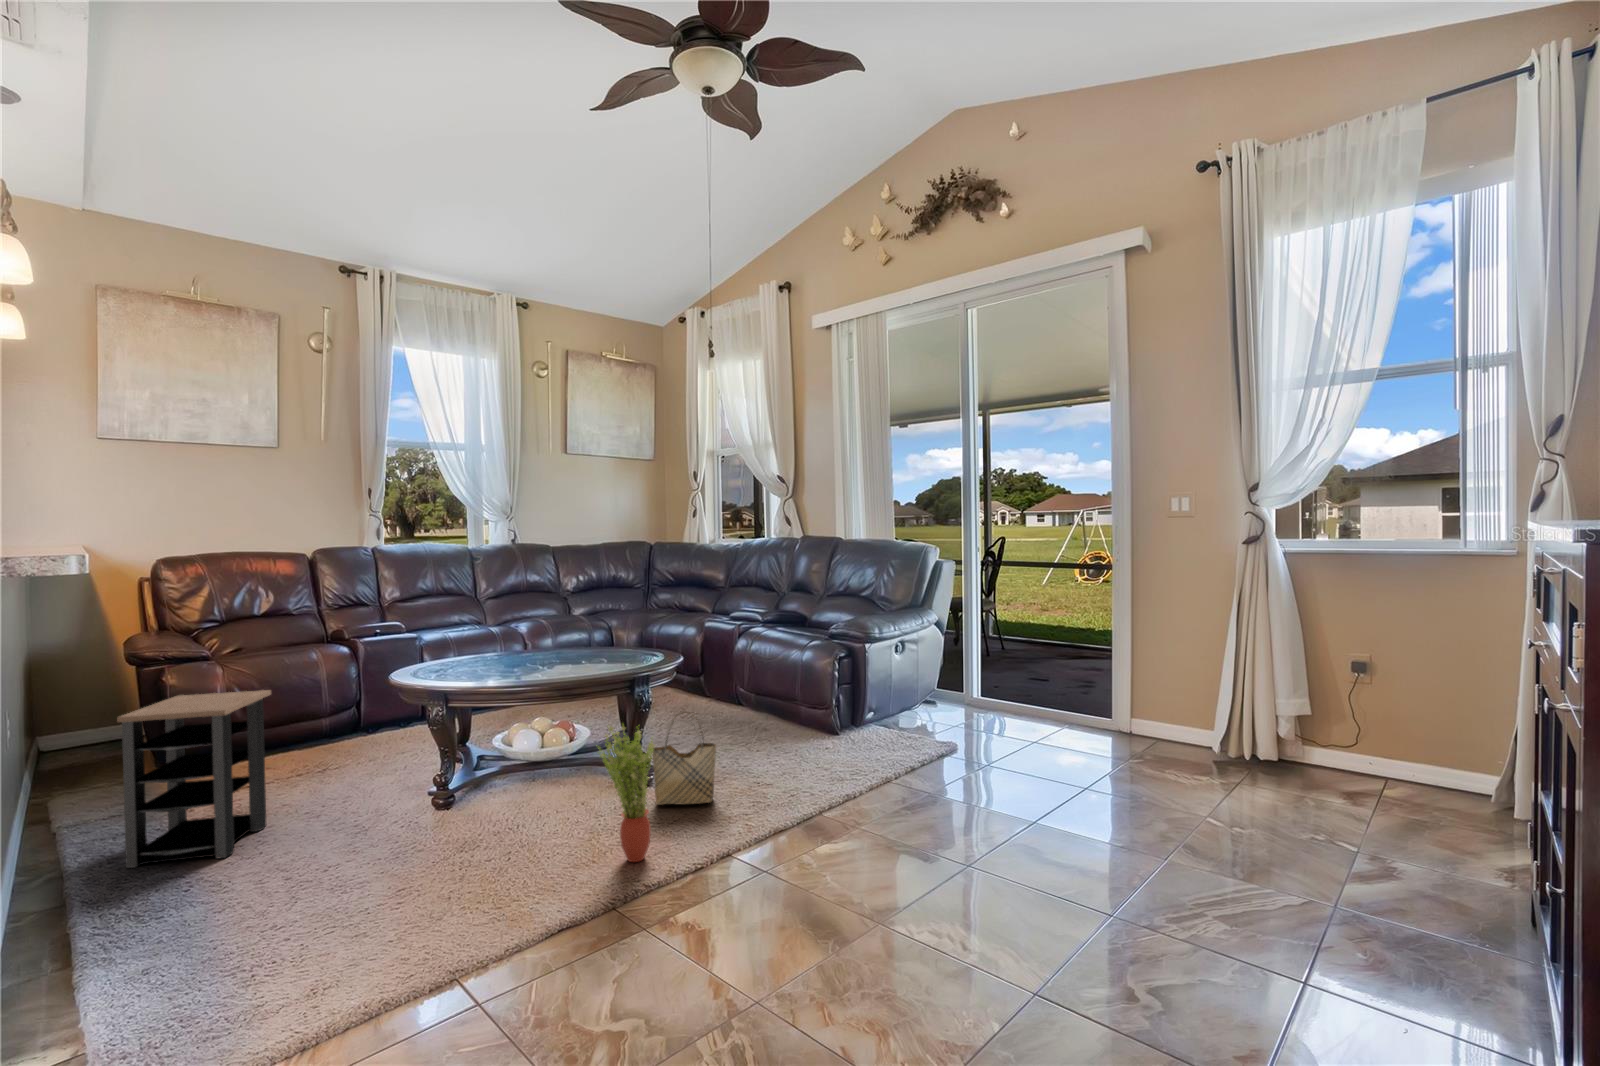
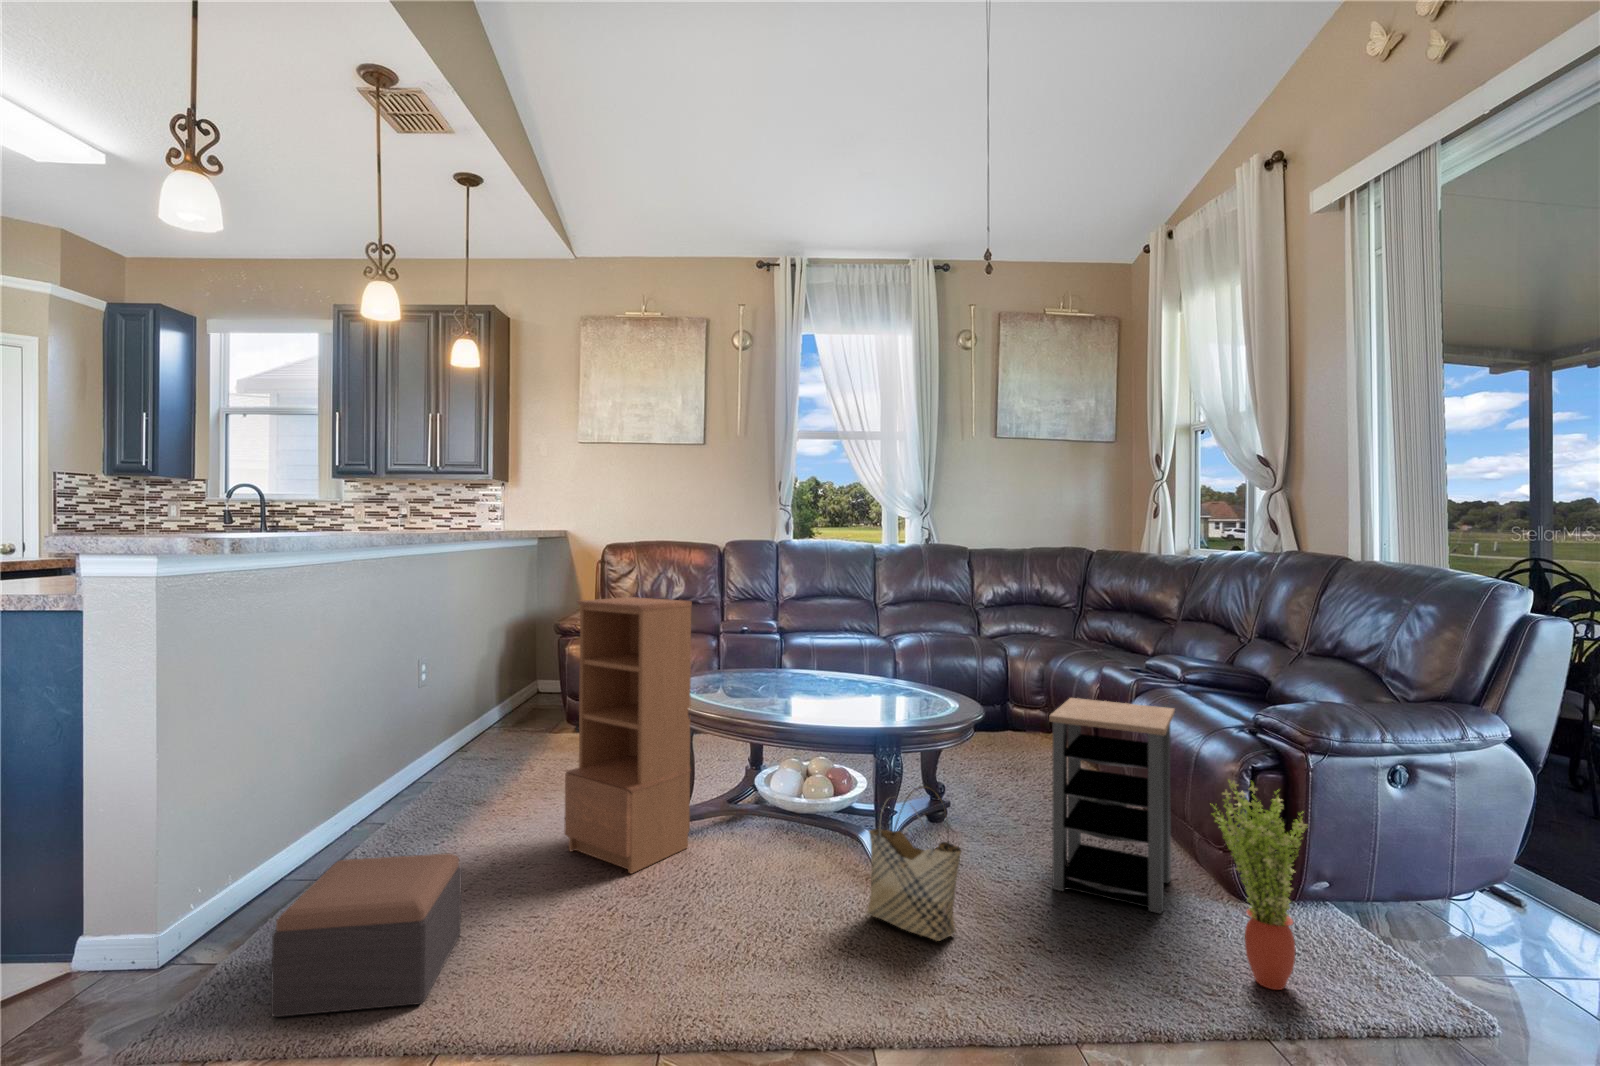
bookcase: none [353,607,470,850] -> present [564,597,692,873]
side table: present [117,690,271,868] -> present [1049,698,1175,913]
potted plant: present [600,725,654,862] -> present [1212,781,1307,990]
footstool: none [217,854,401,1030] -> present [271,853,462,1017]

